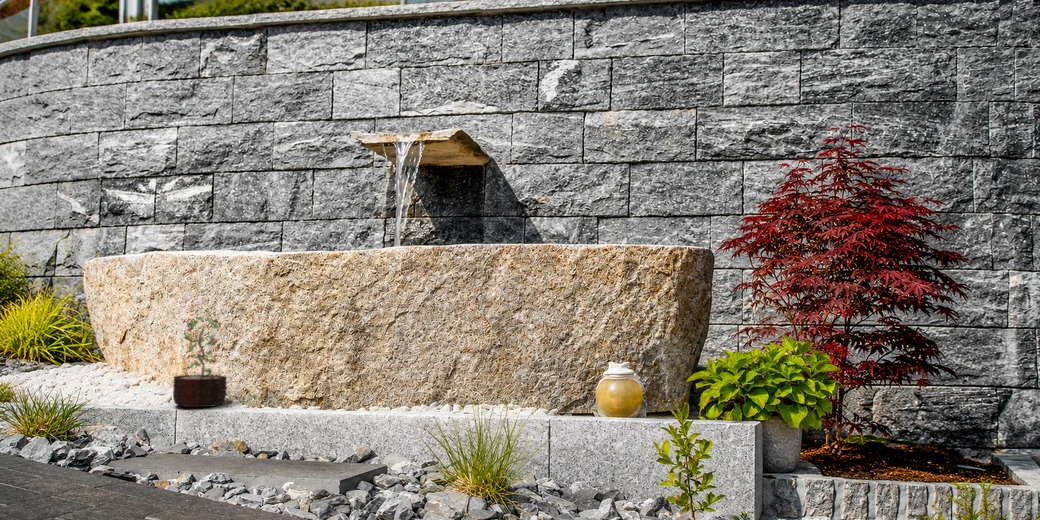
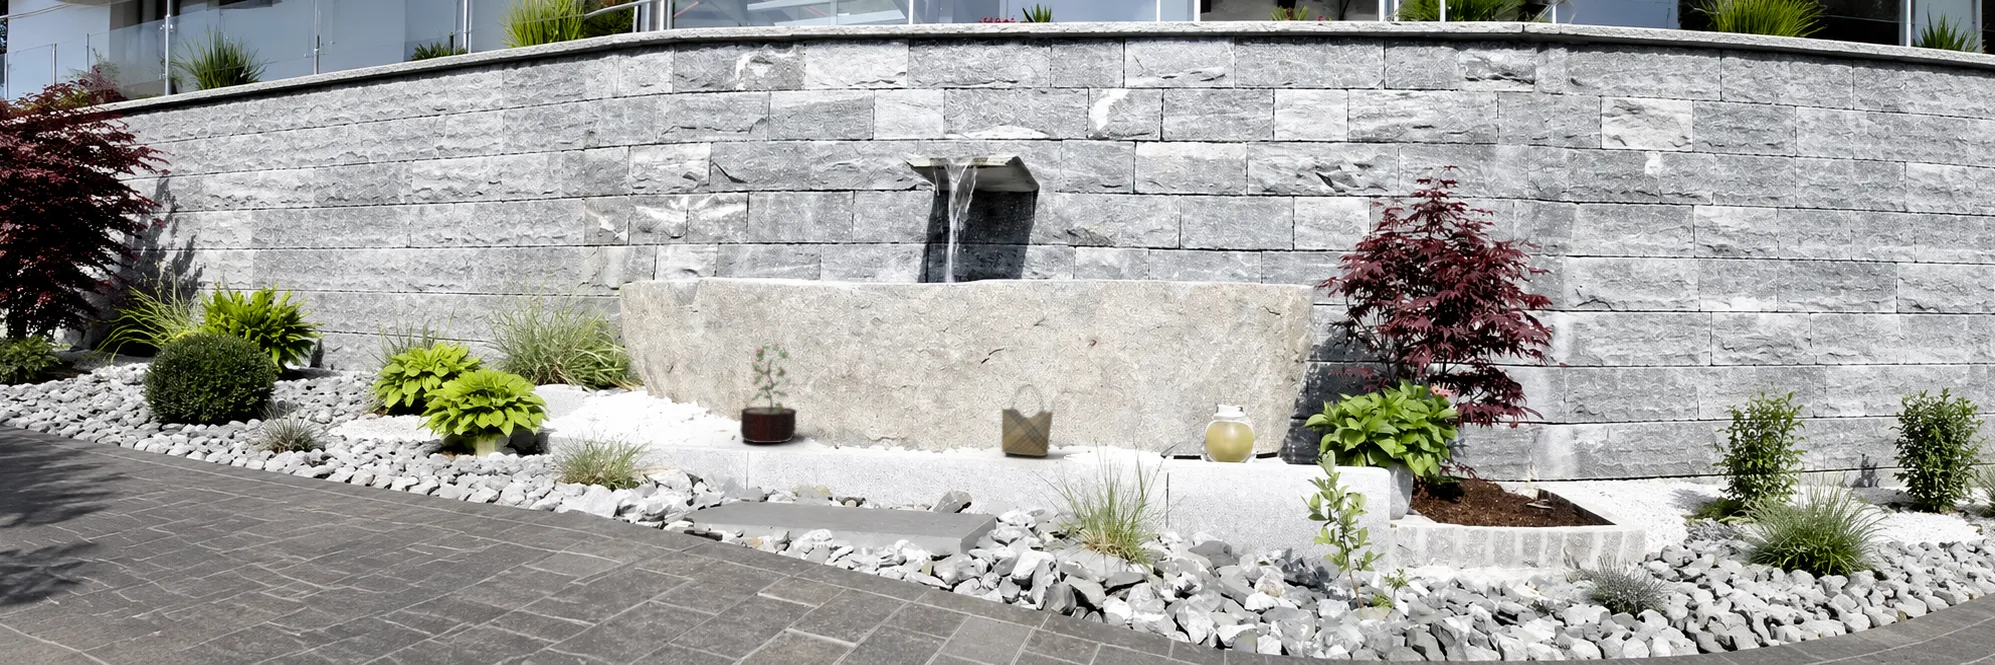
woven basket: none [409,346,458,413] -> present [1002,393,1053,456]

